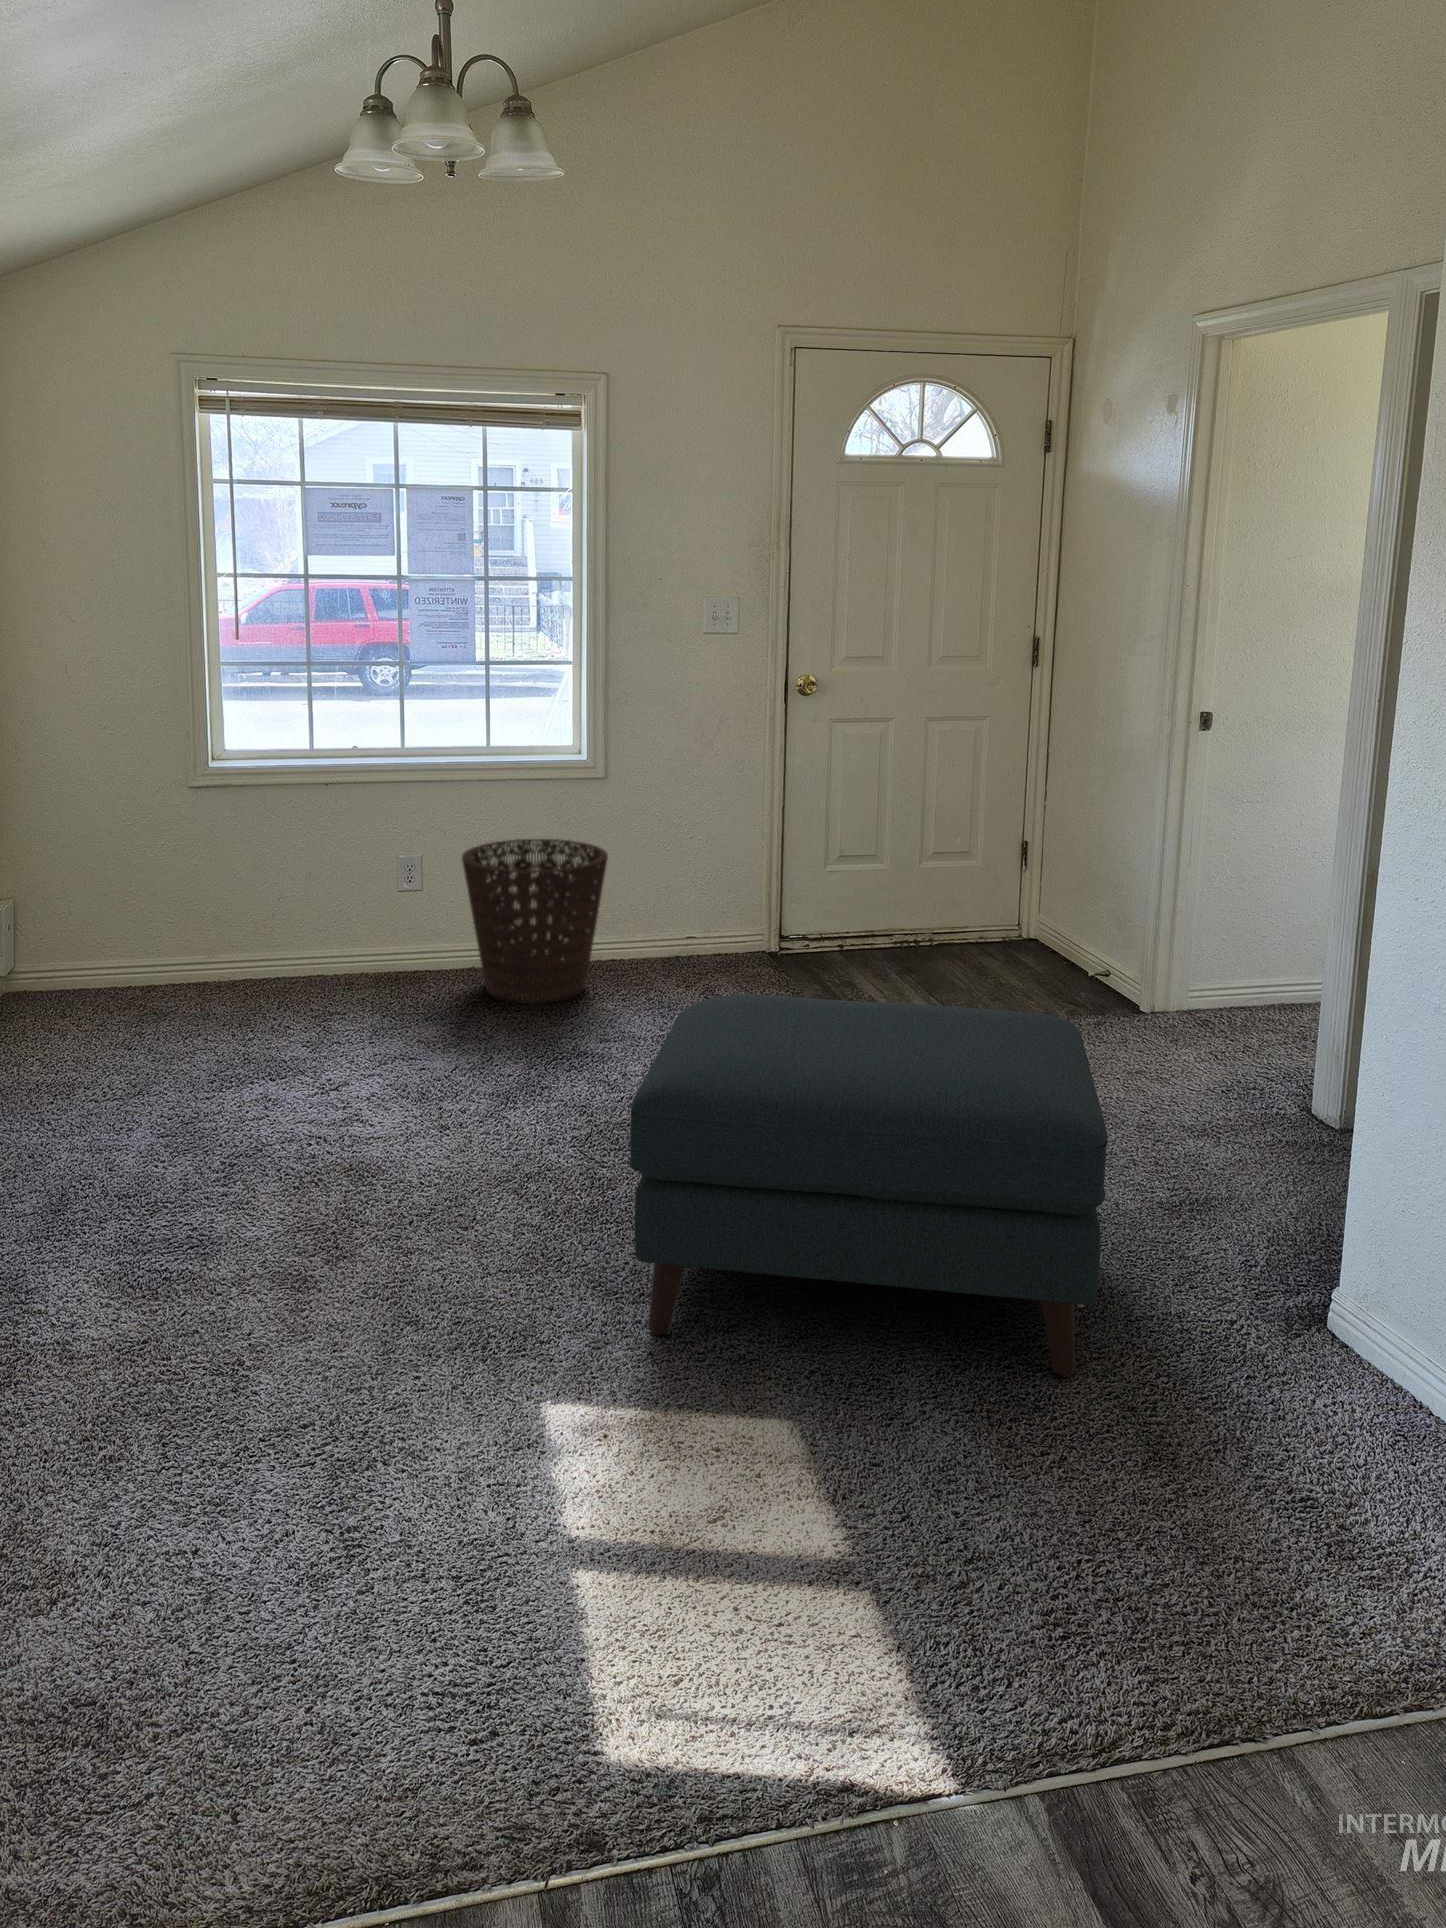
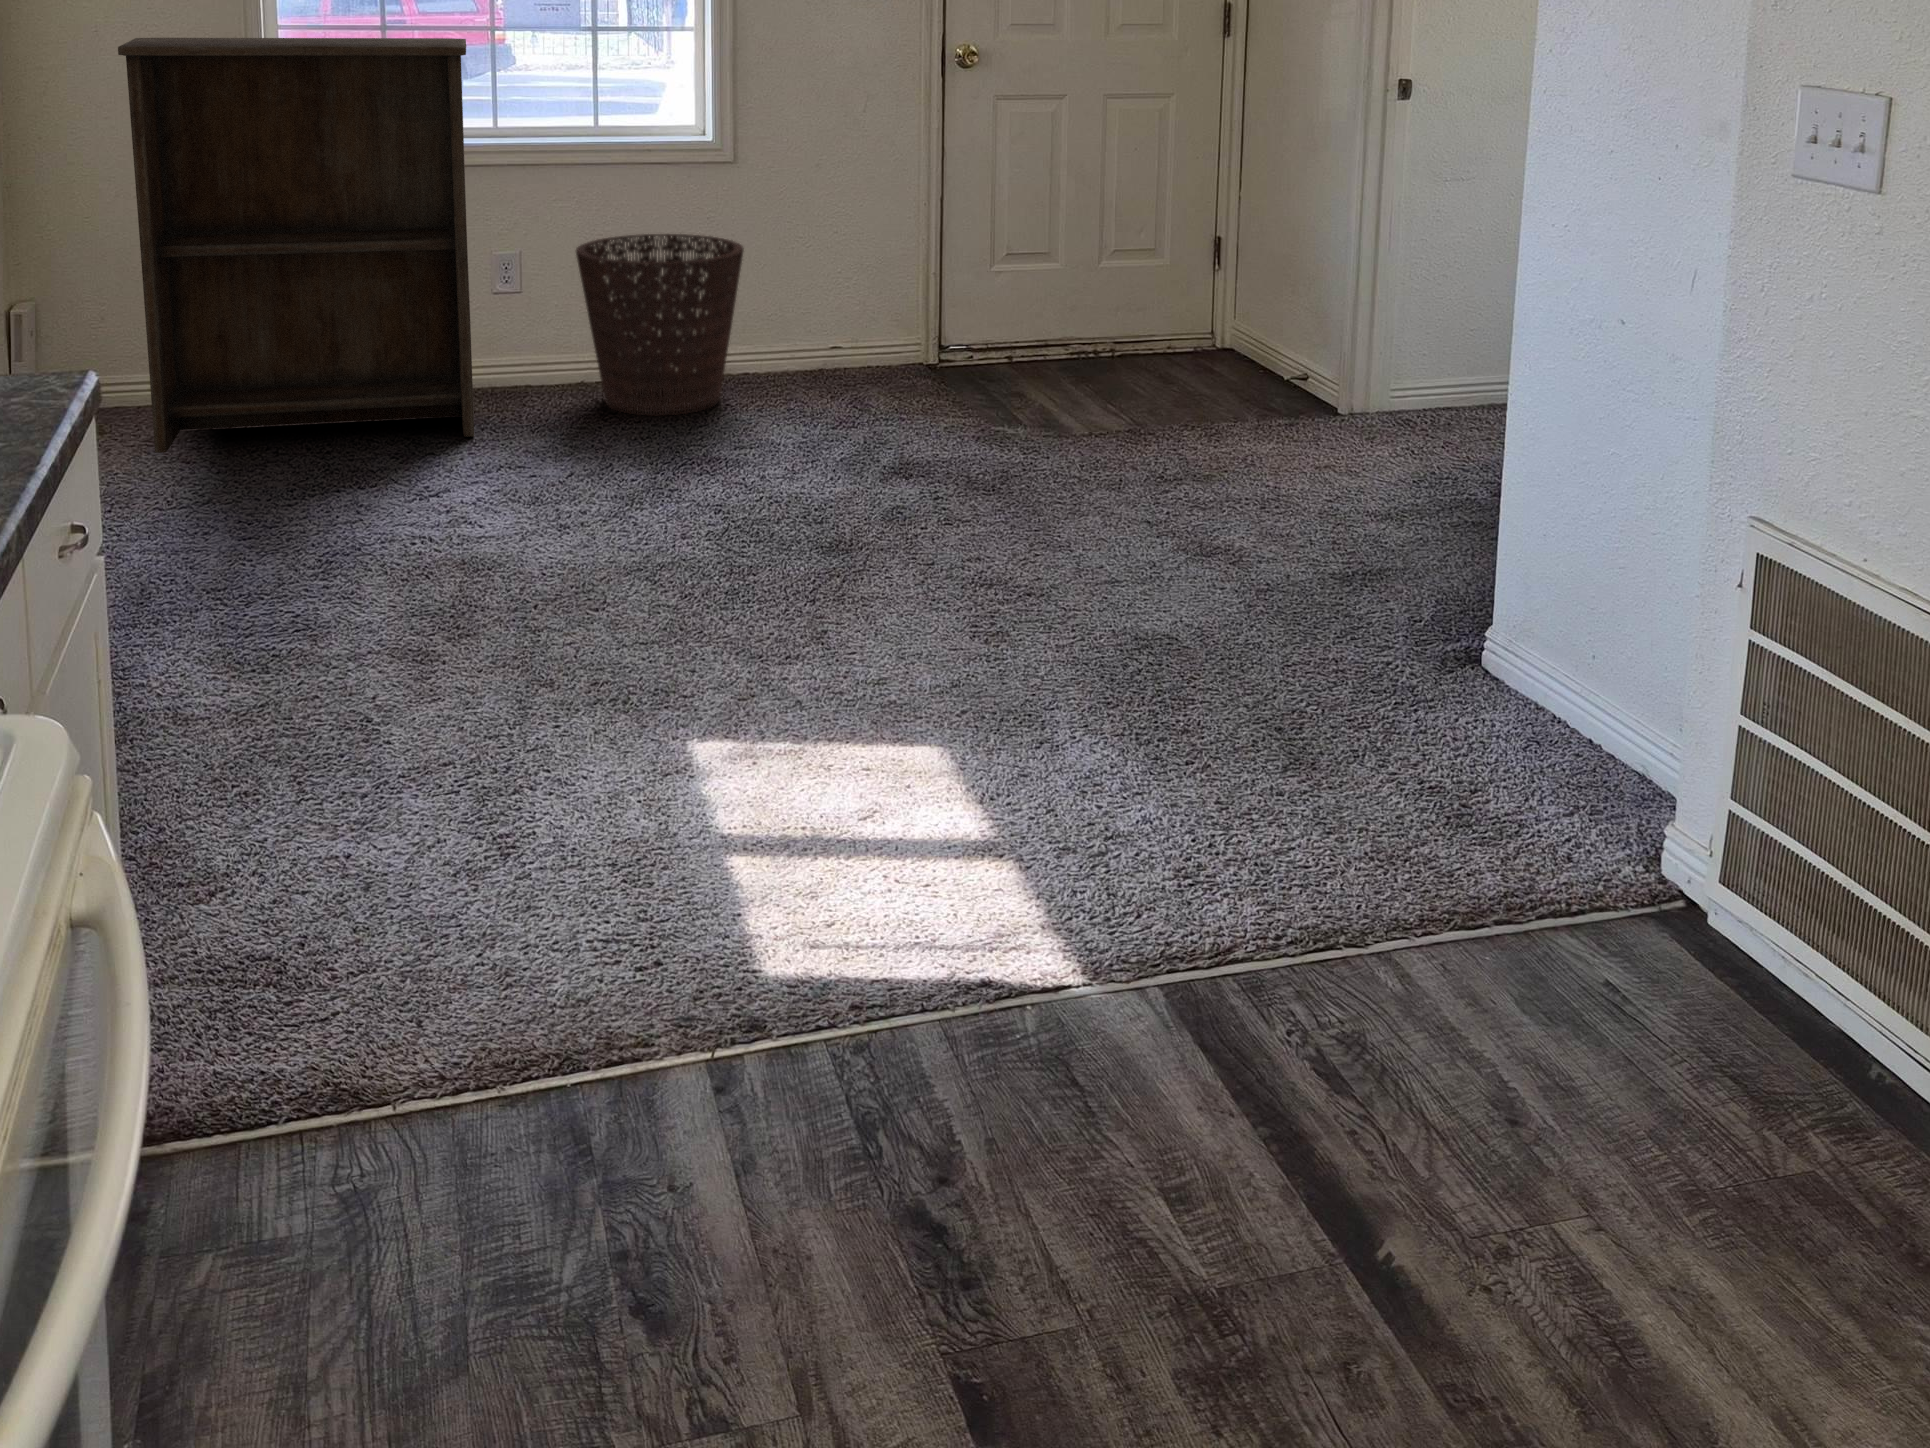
bookshelf: none [68,674,372,1037] -> present [118,38,474,453]
ottoman: present [629,994,1108,1378] -> none [776,358,1254,708]

